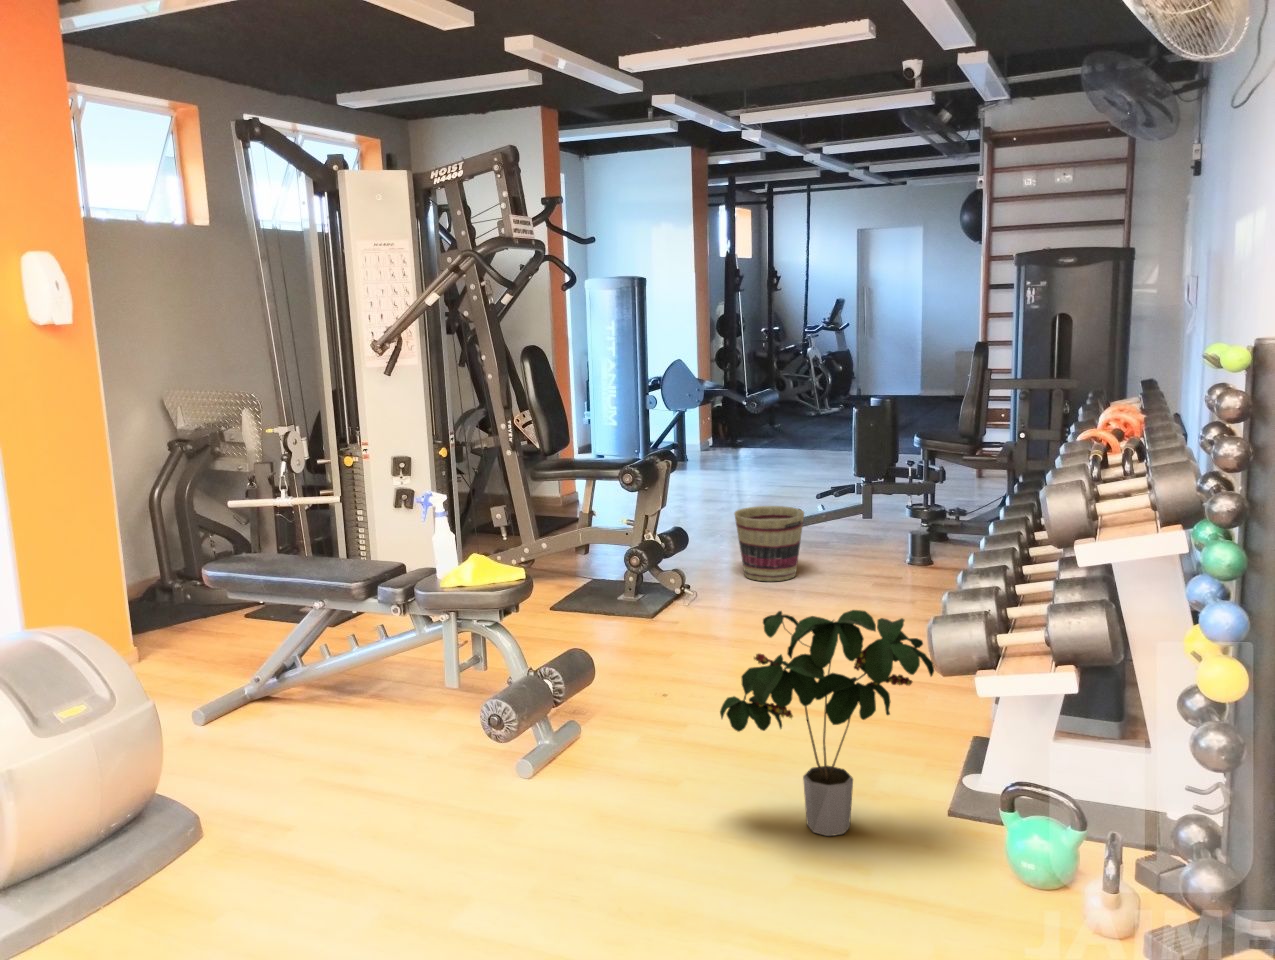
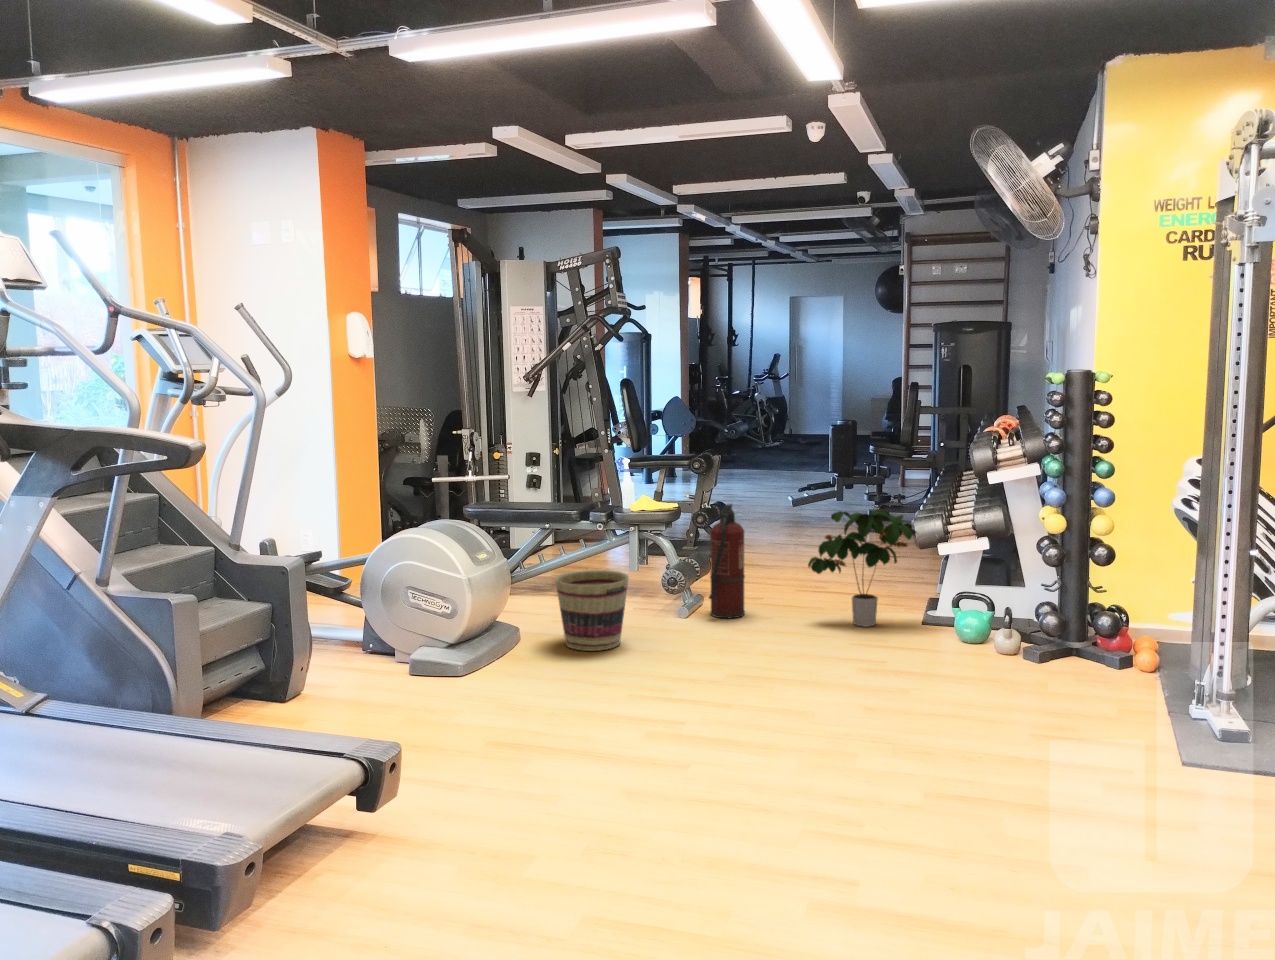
basket: present [734,506,804,581] -> present [555,570,629,651]
fire extinguisher: none [544,583,621,796] -> present [709,504,745,618]

